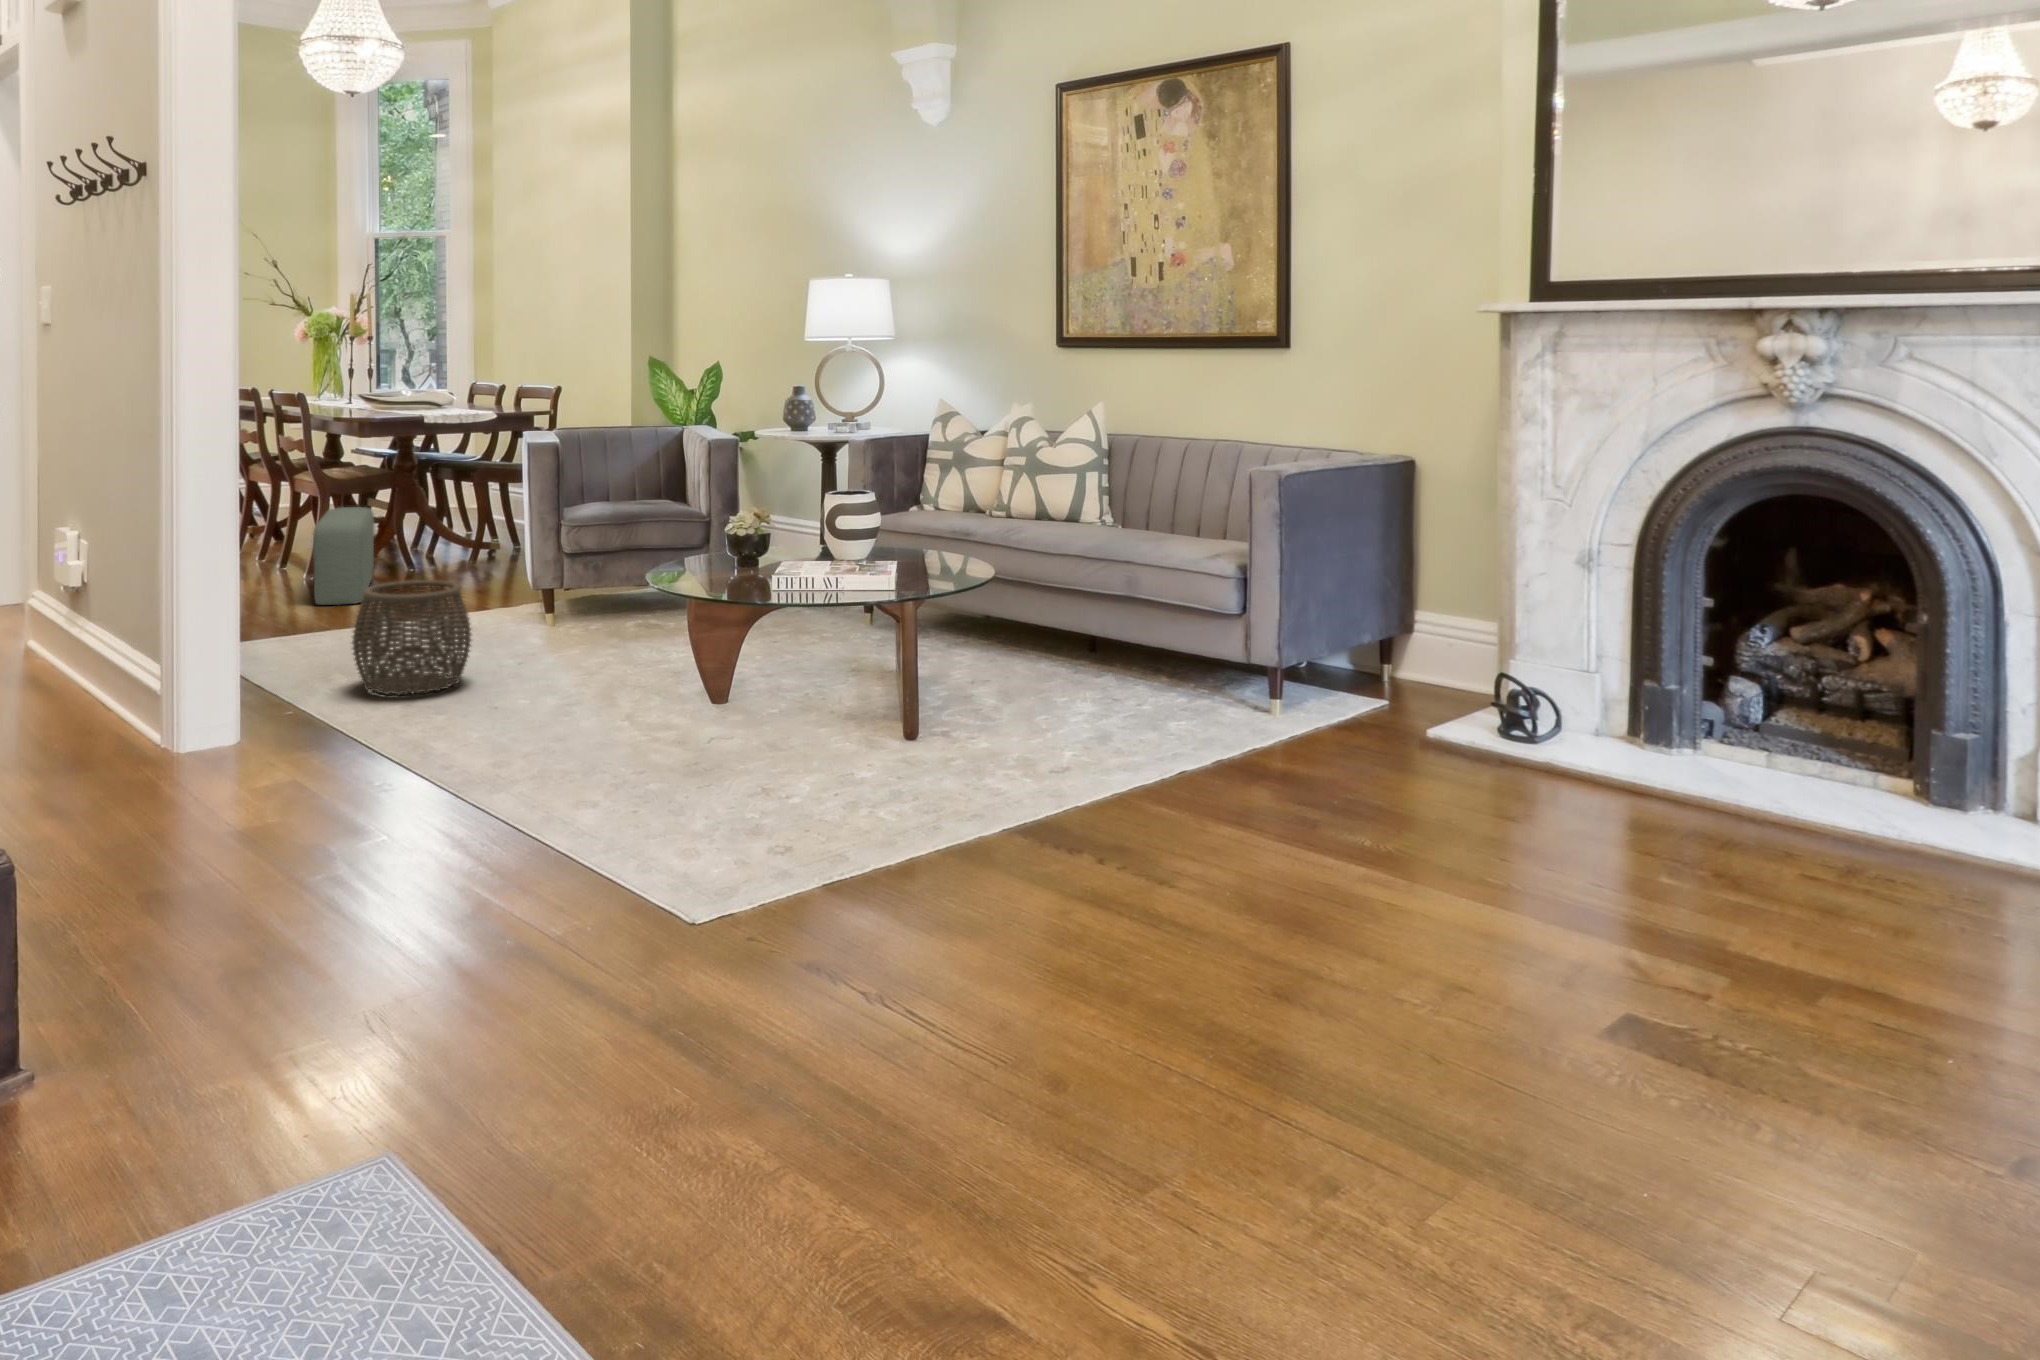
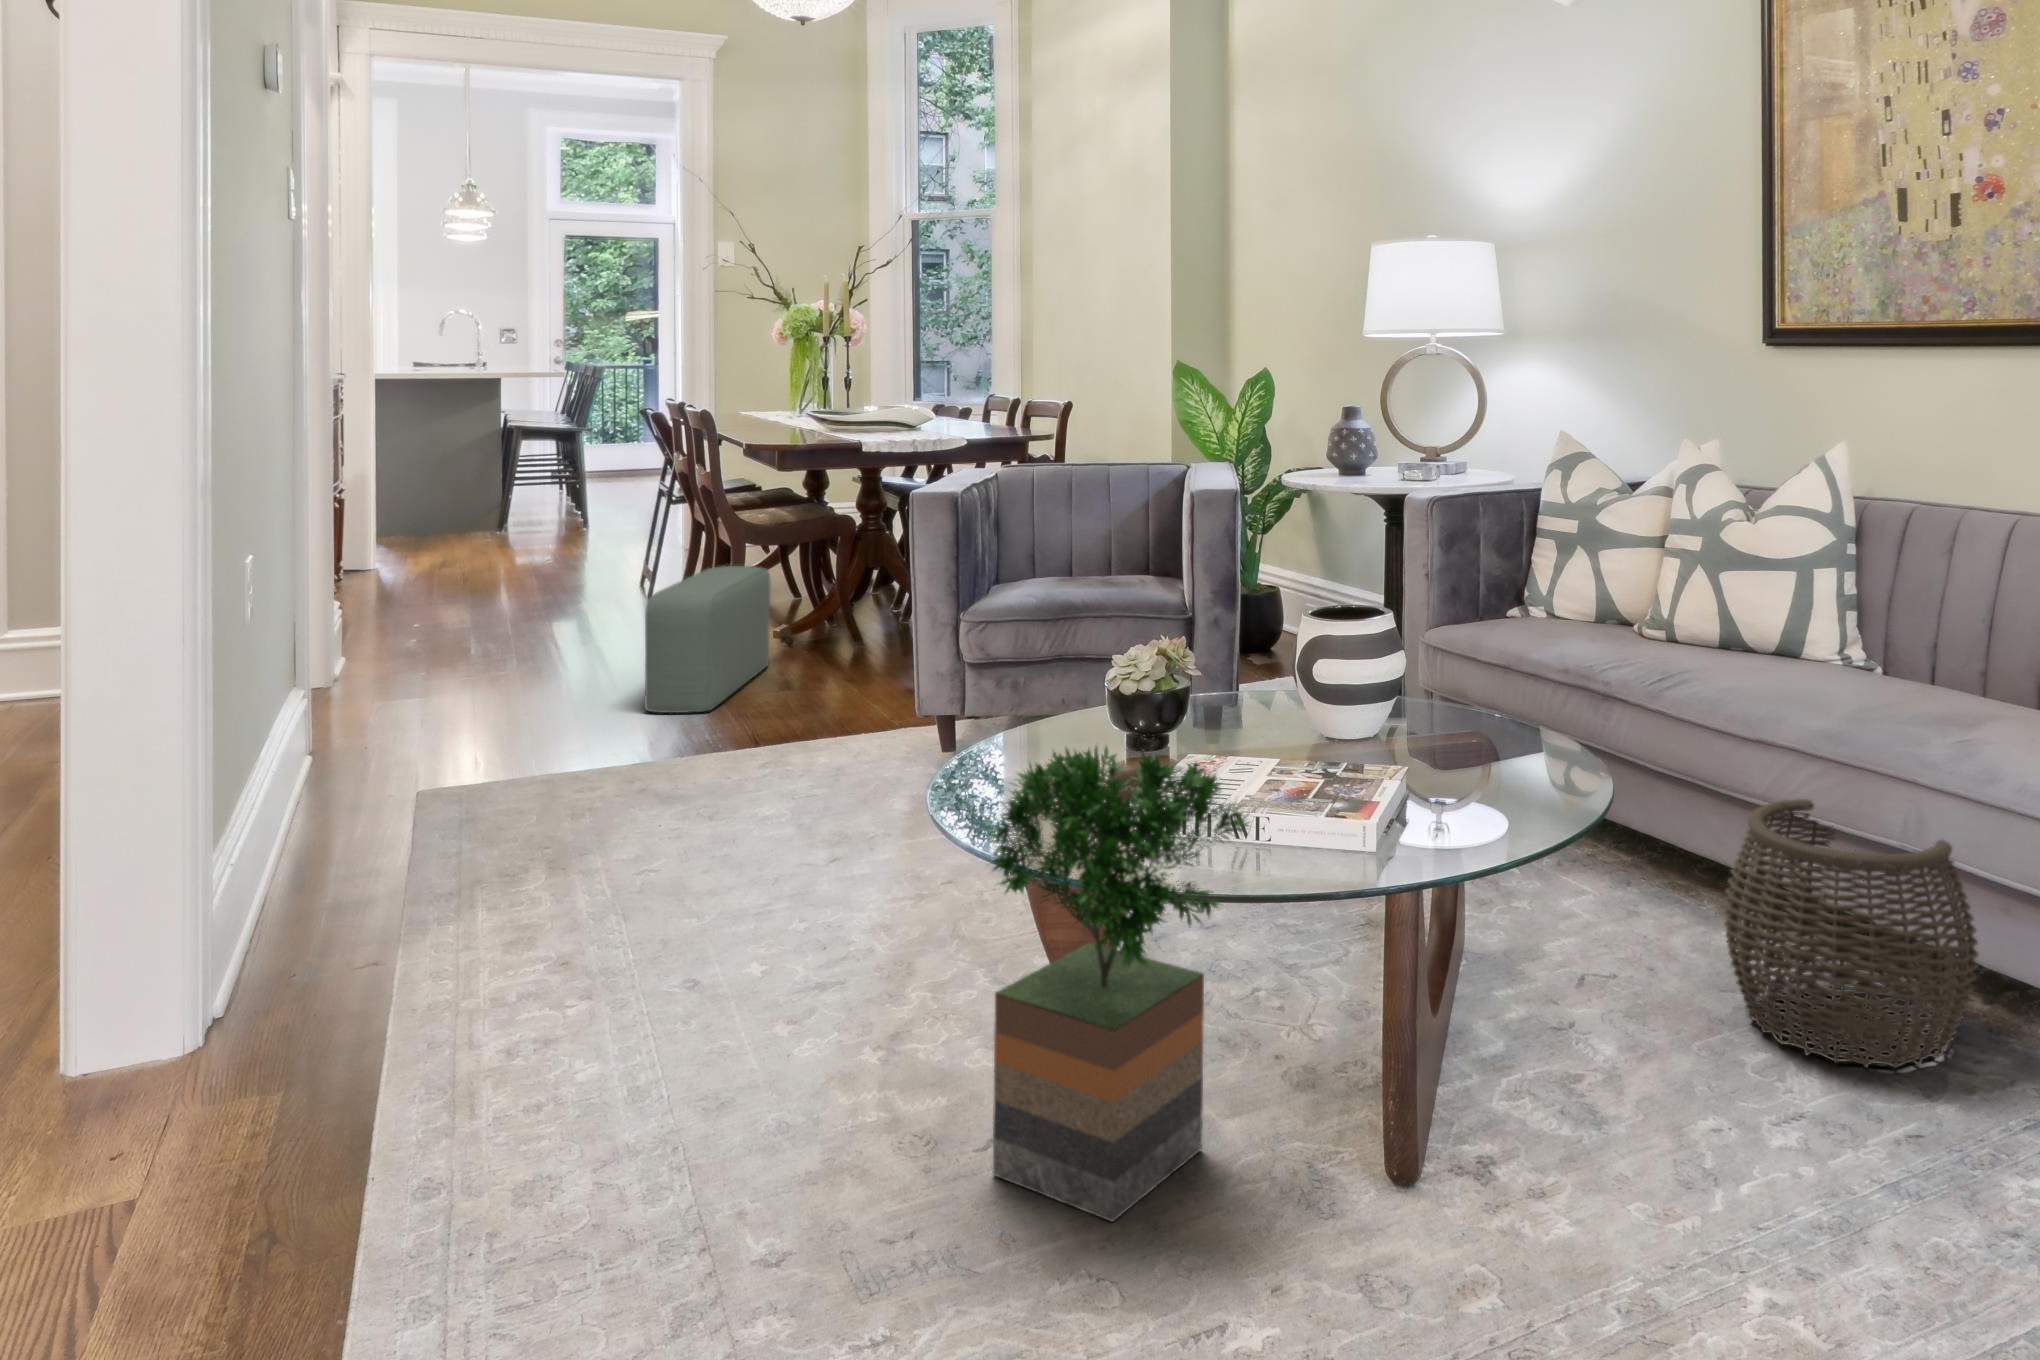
potted tree: none [710,550,833,753] -> present [988,747,1249,1222]
woven basket: present [352,580,471,695] -> present [1724,799,1979,1068]

